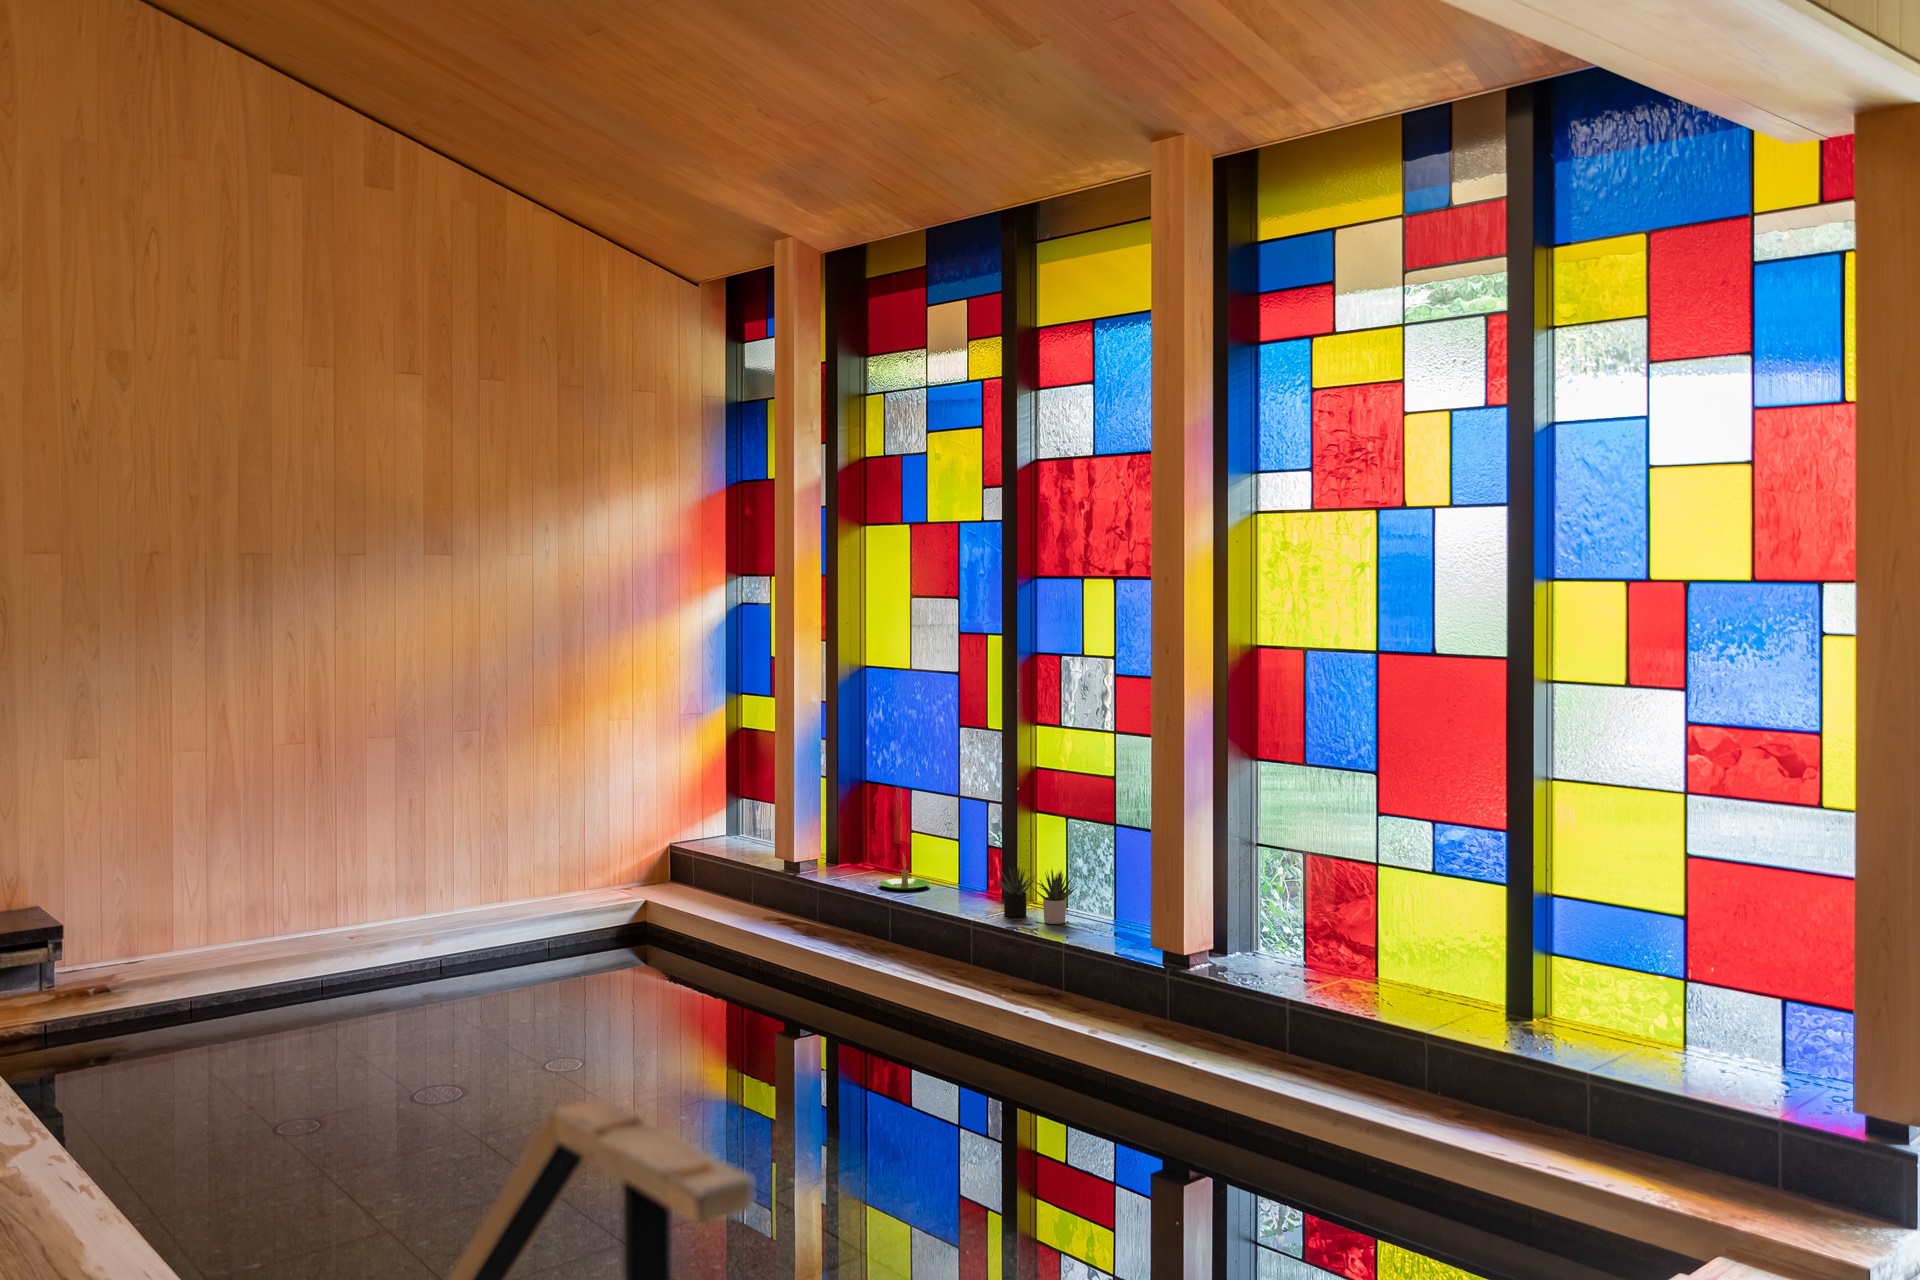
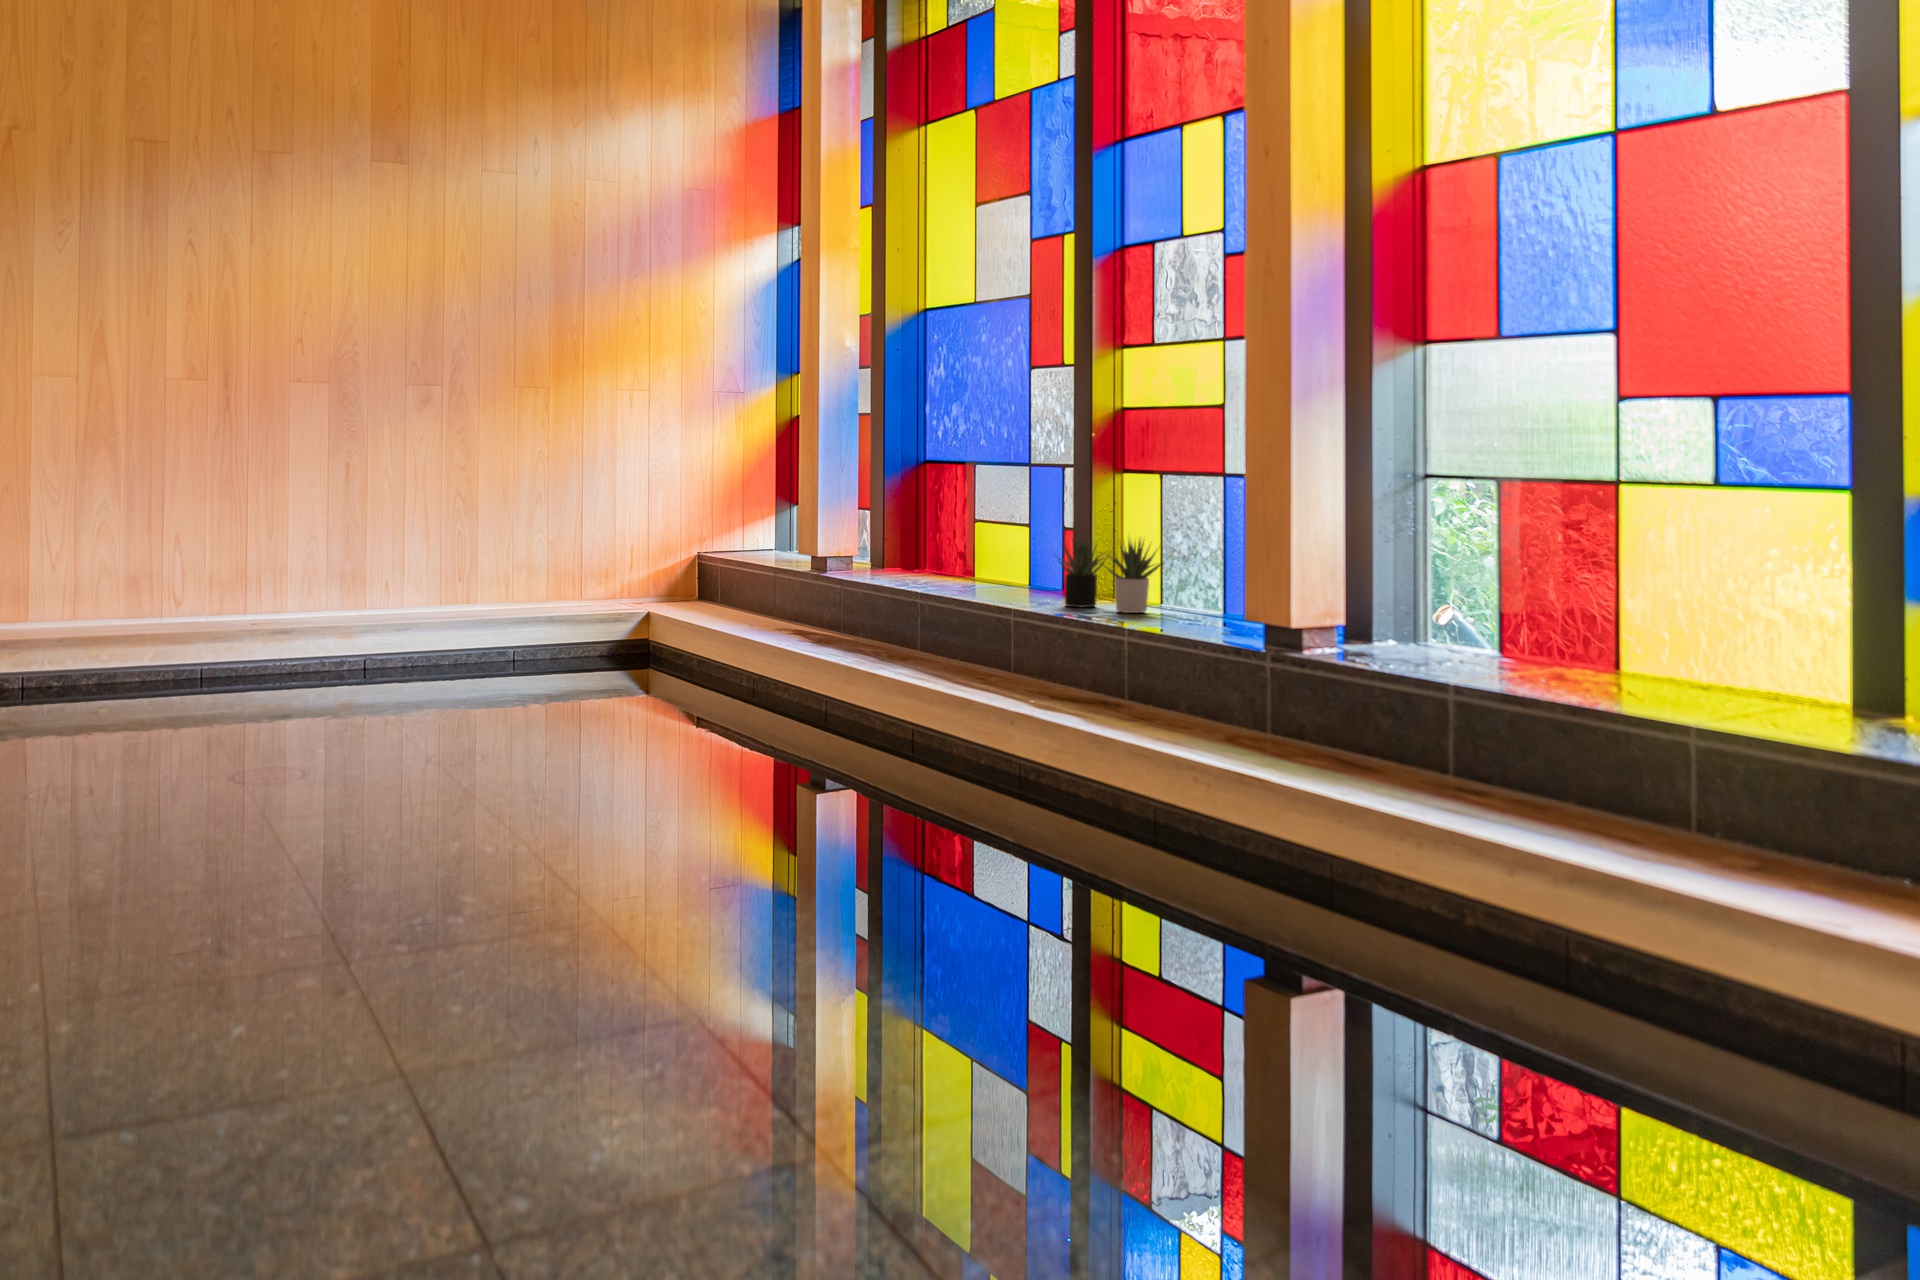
candle: present [879,854,930,890] -> none [919,540,988,587]

